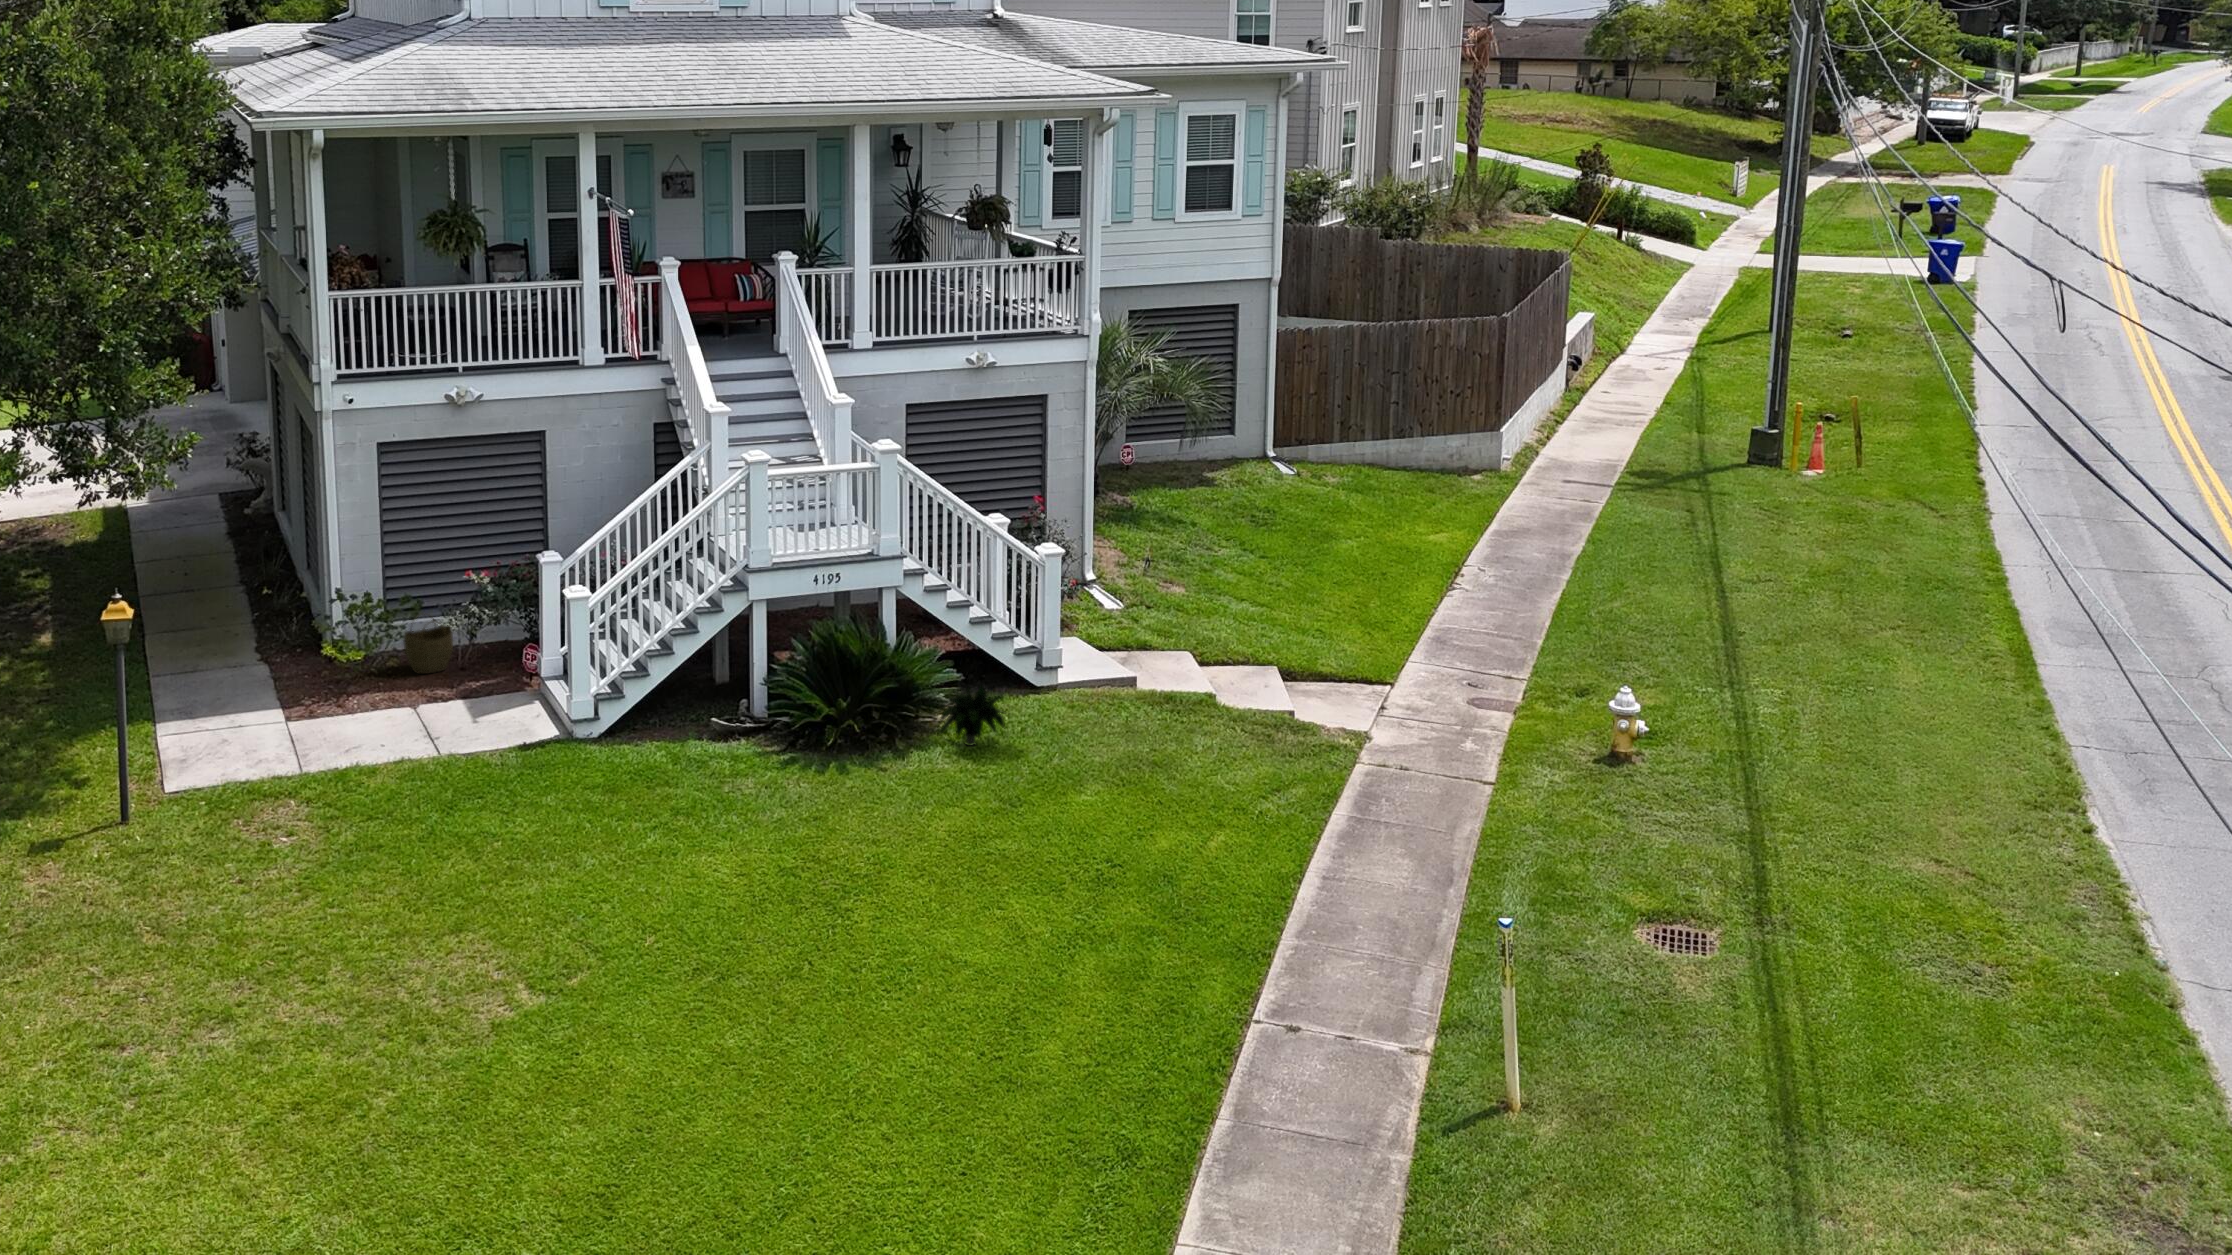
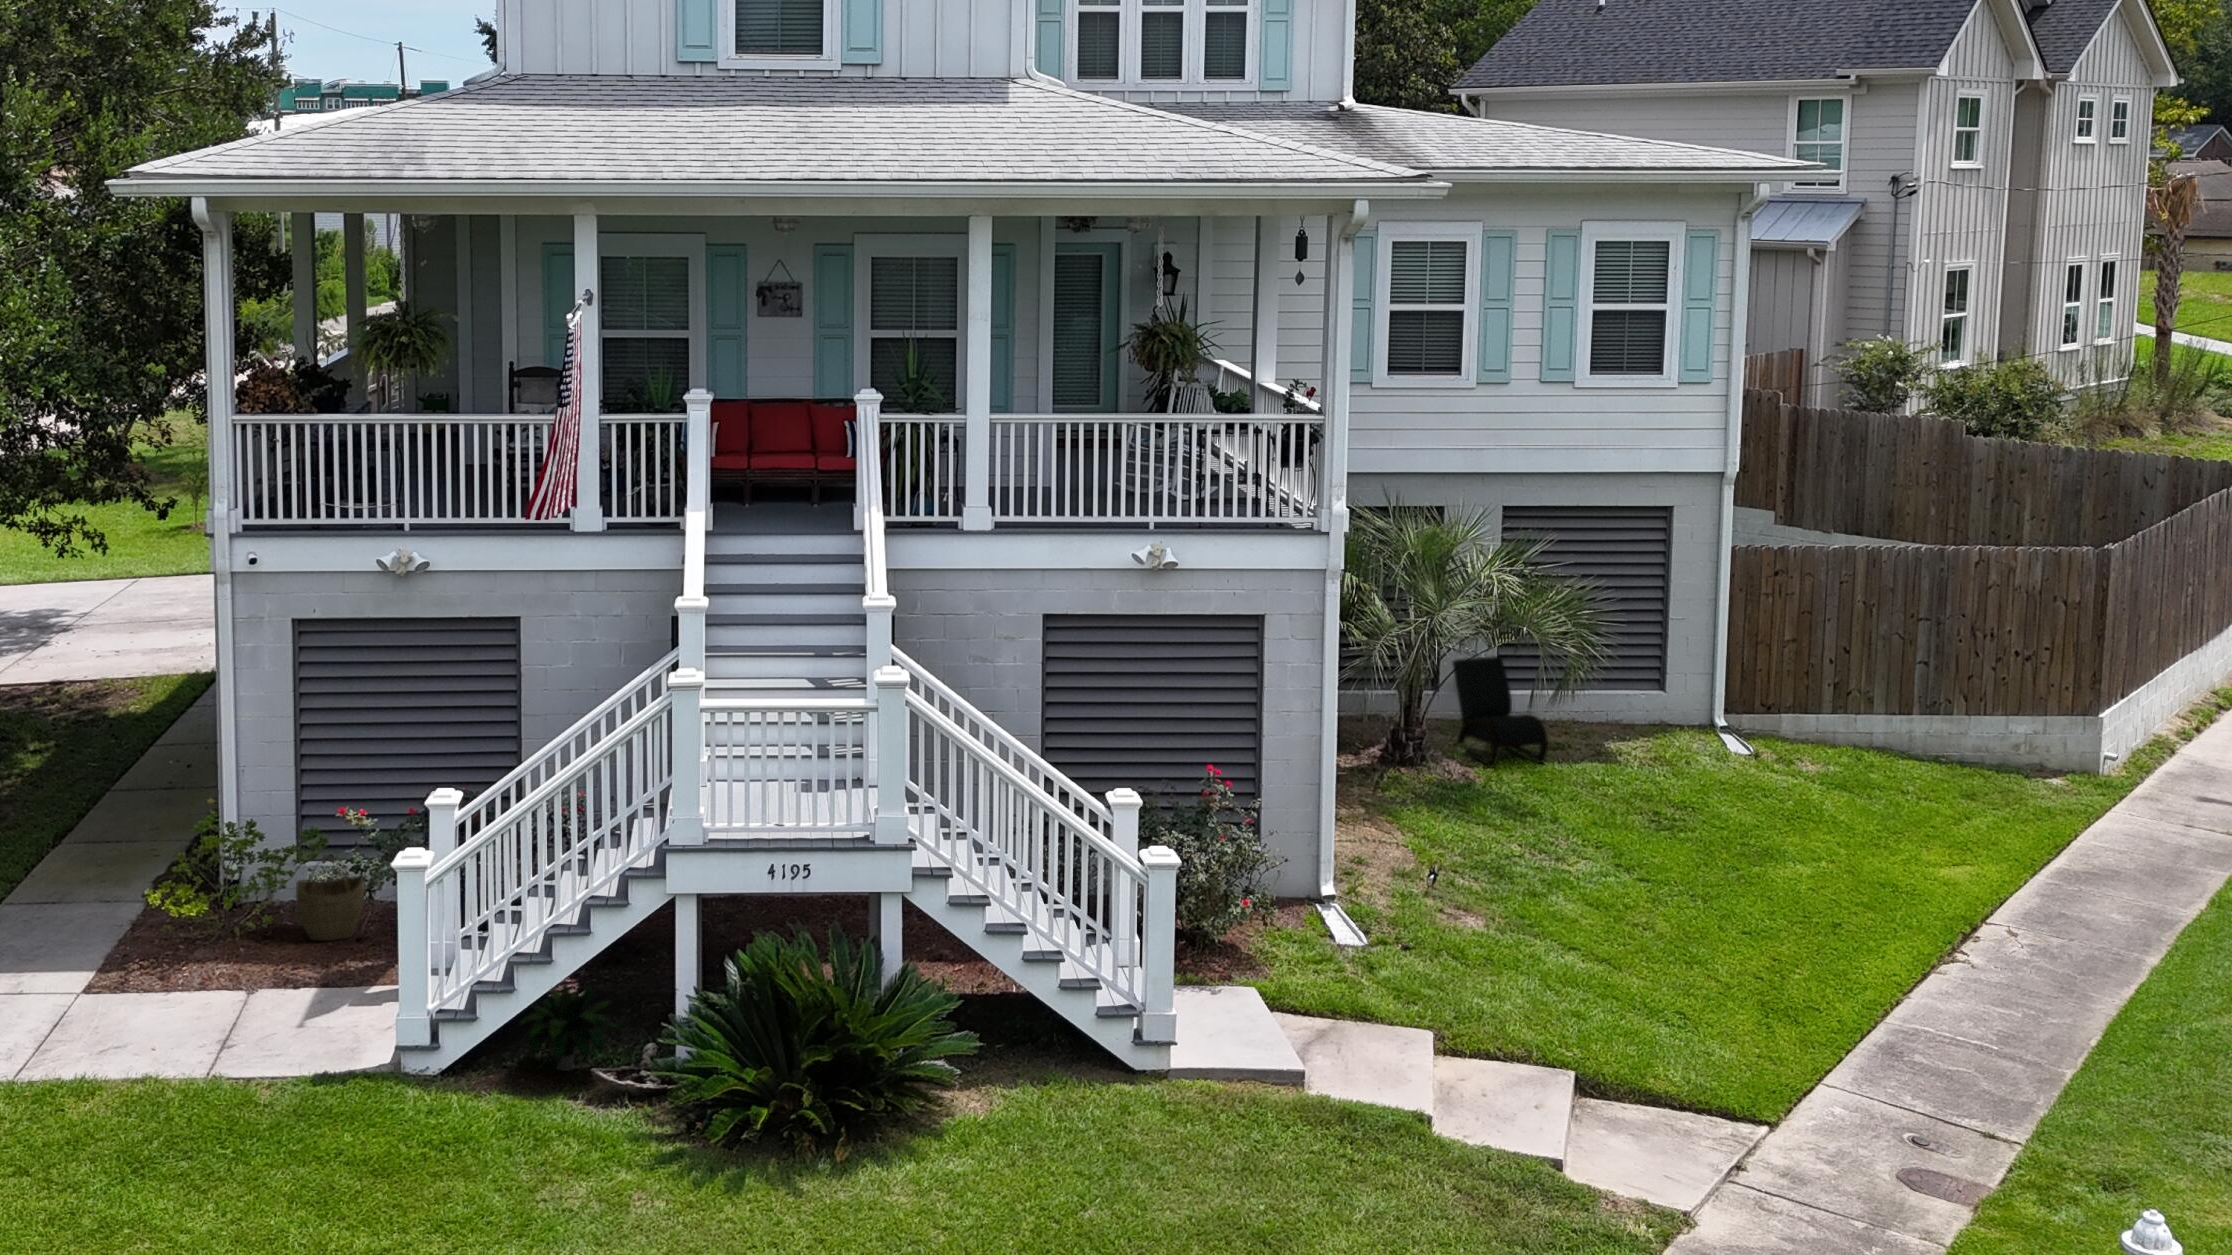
lounge chair: none [1100,416,1170,495] -> present [1453,656,1548,768]
potted plant: present [937,685,1006,746] -> present [516,982,622,1071]

